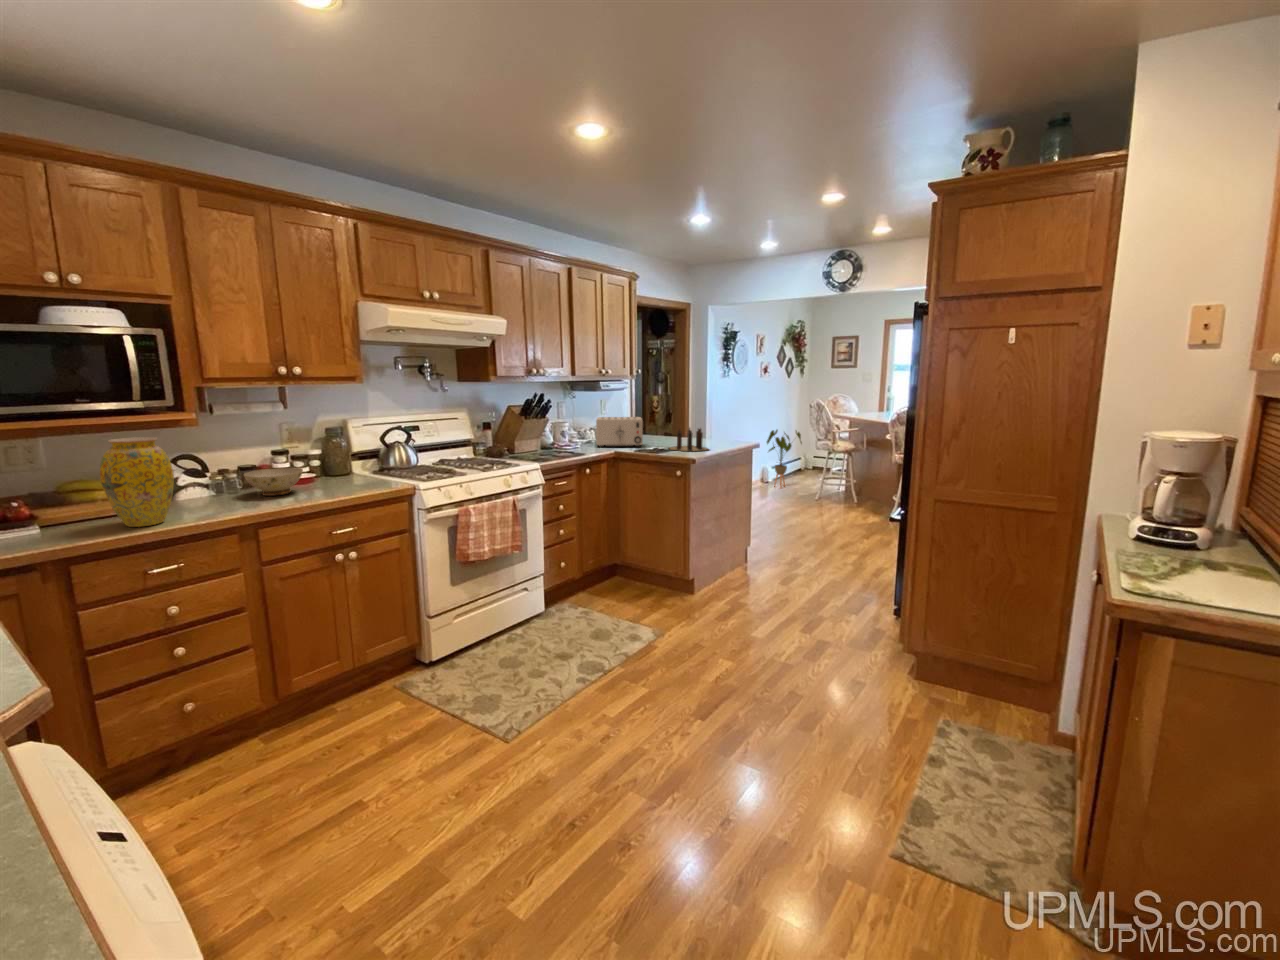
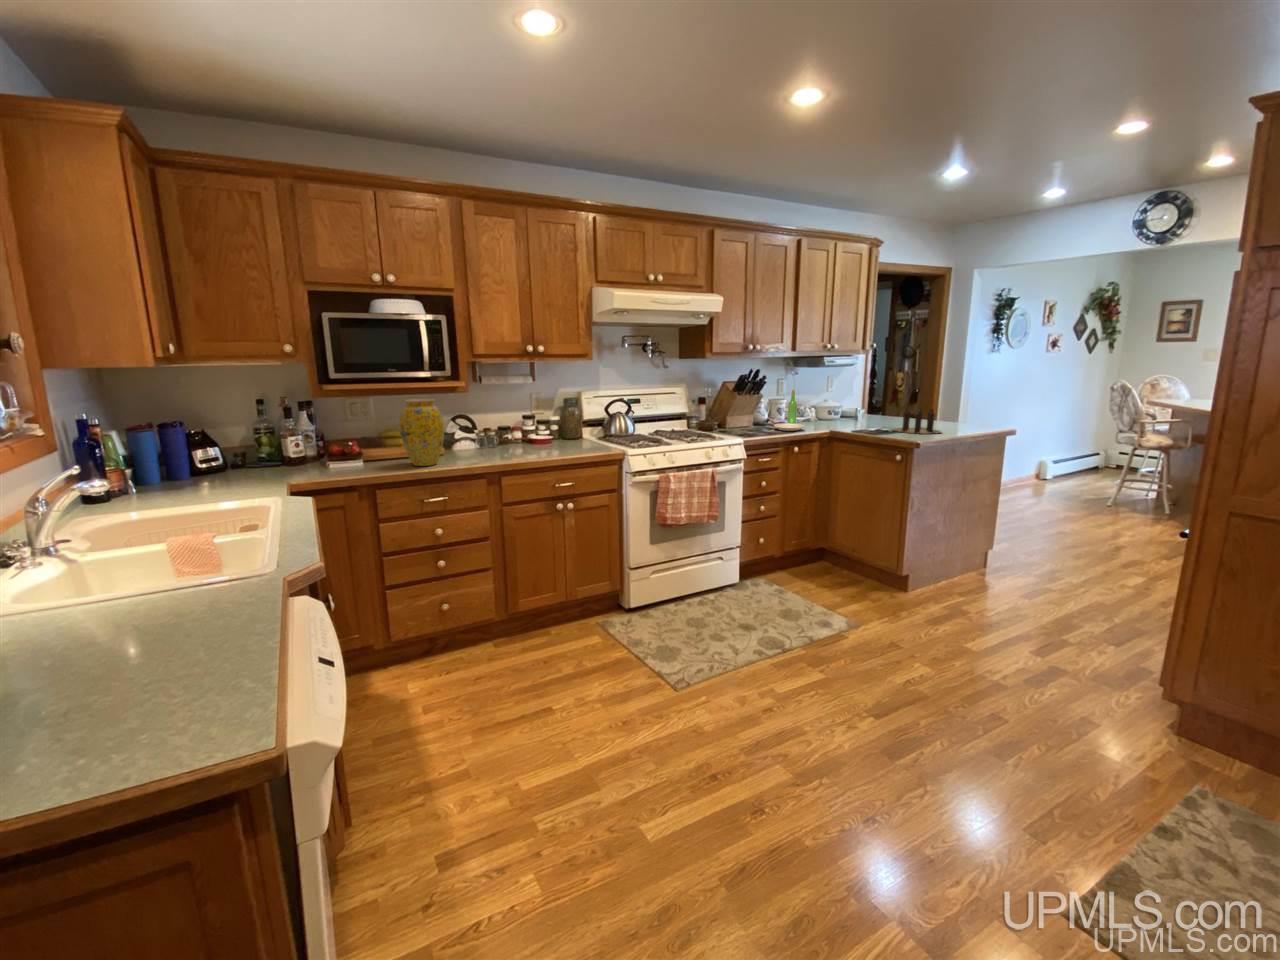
plate: none [562,413,592,454] -> present [774,390,805,431]
toaster: present [596,417,643,447] -> none [813,394,866,427]
house plant: present [767,430,802,487] -> none [1043,416,1096,487]
ceramic bowl: present [244,467,303,496] -> none [496,429,538,451]

